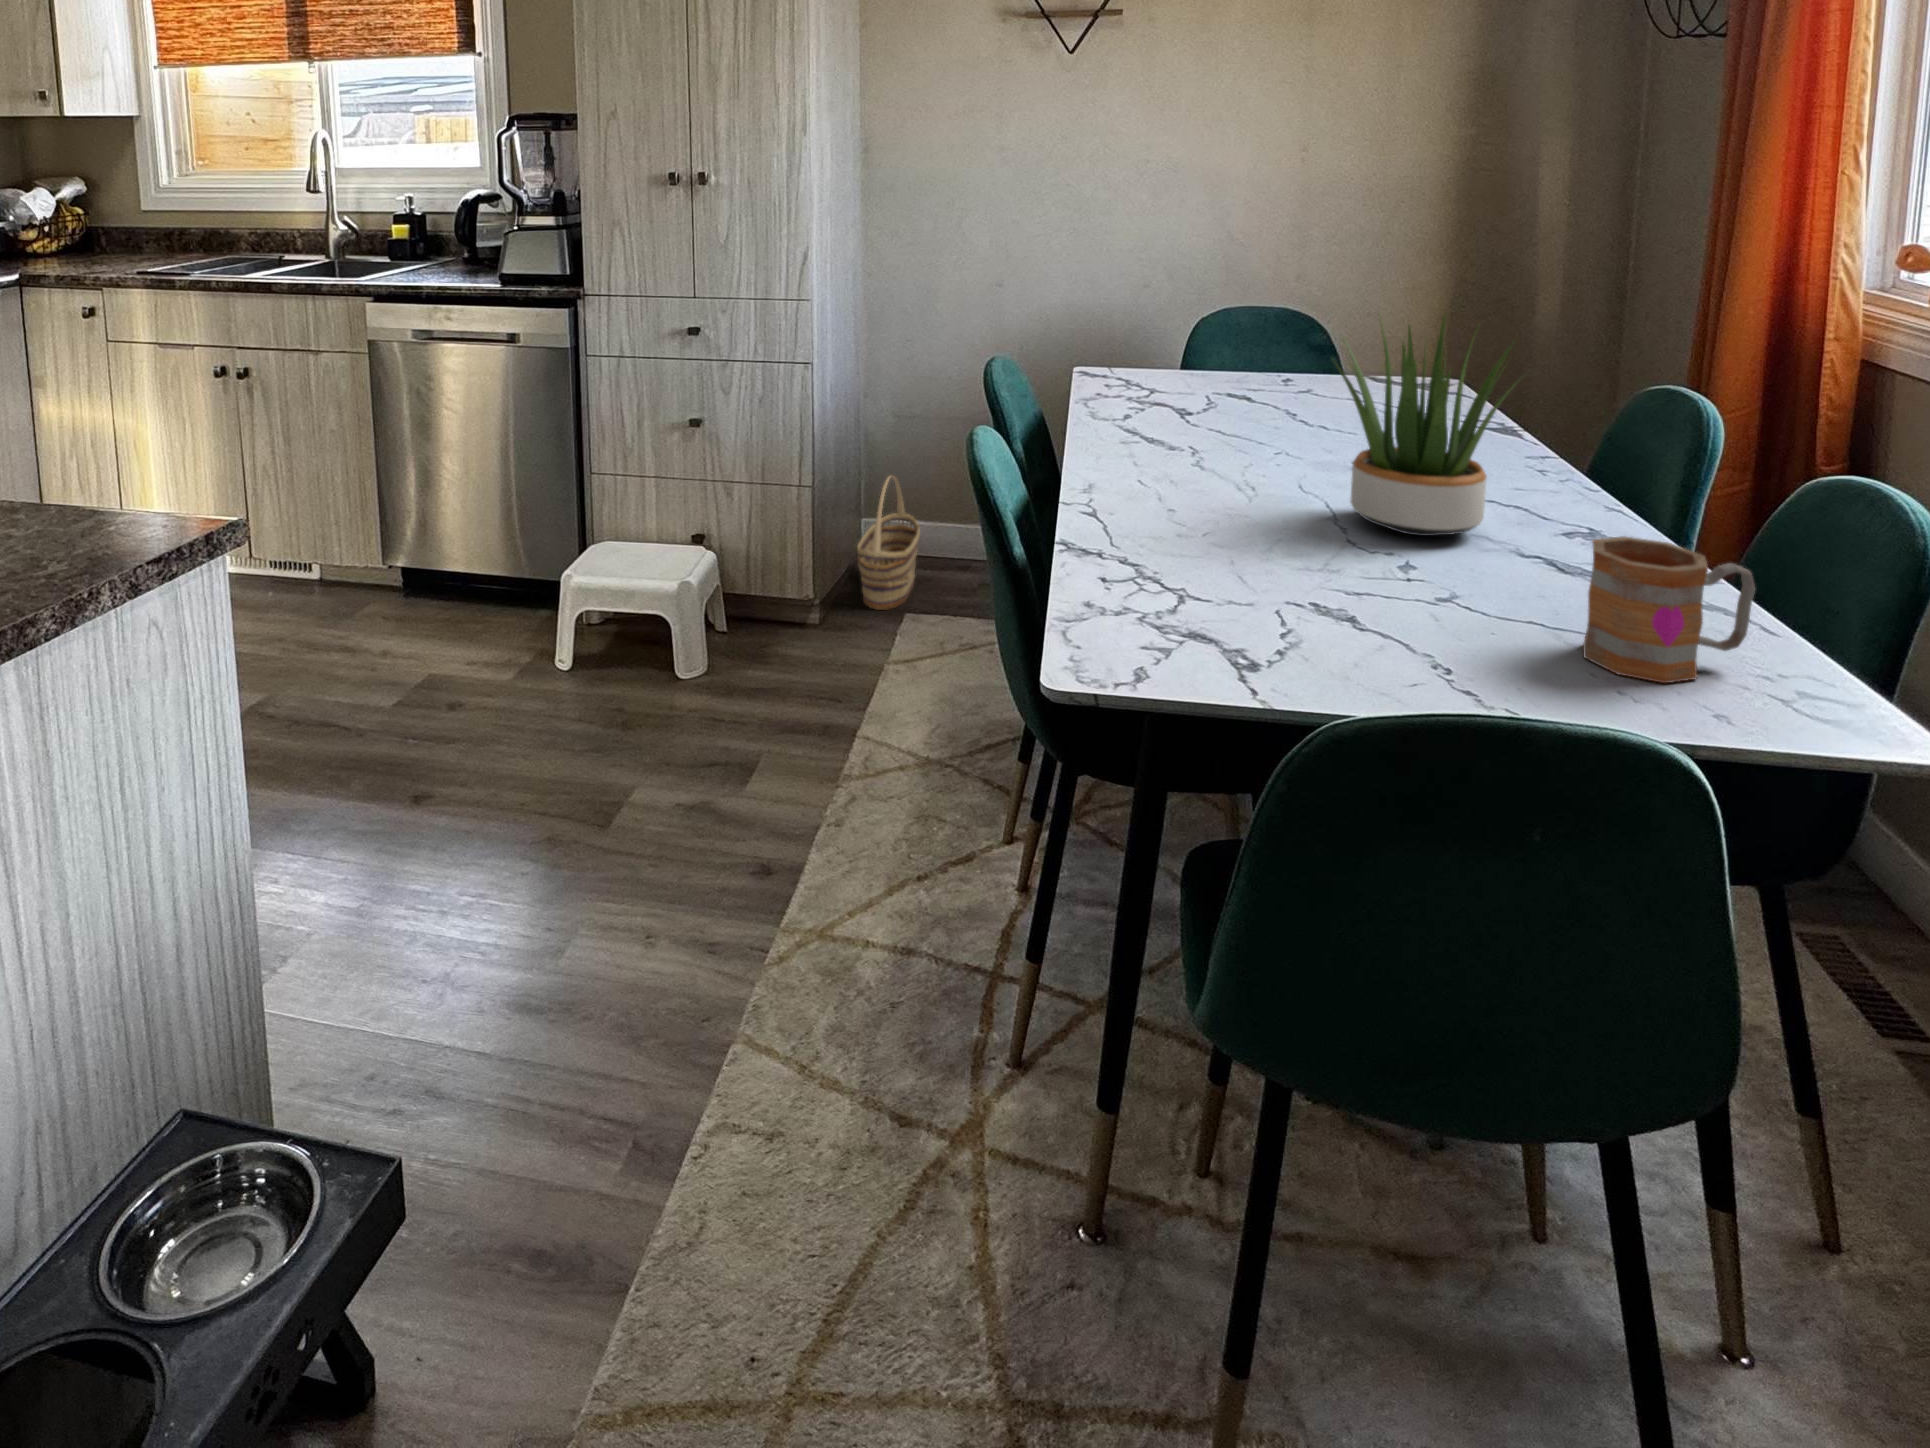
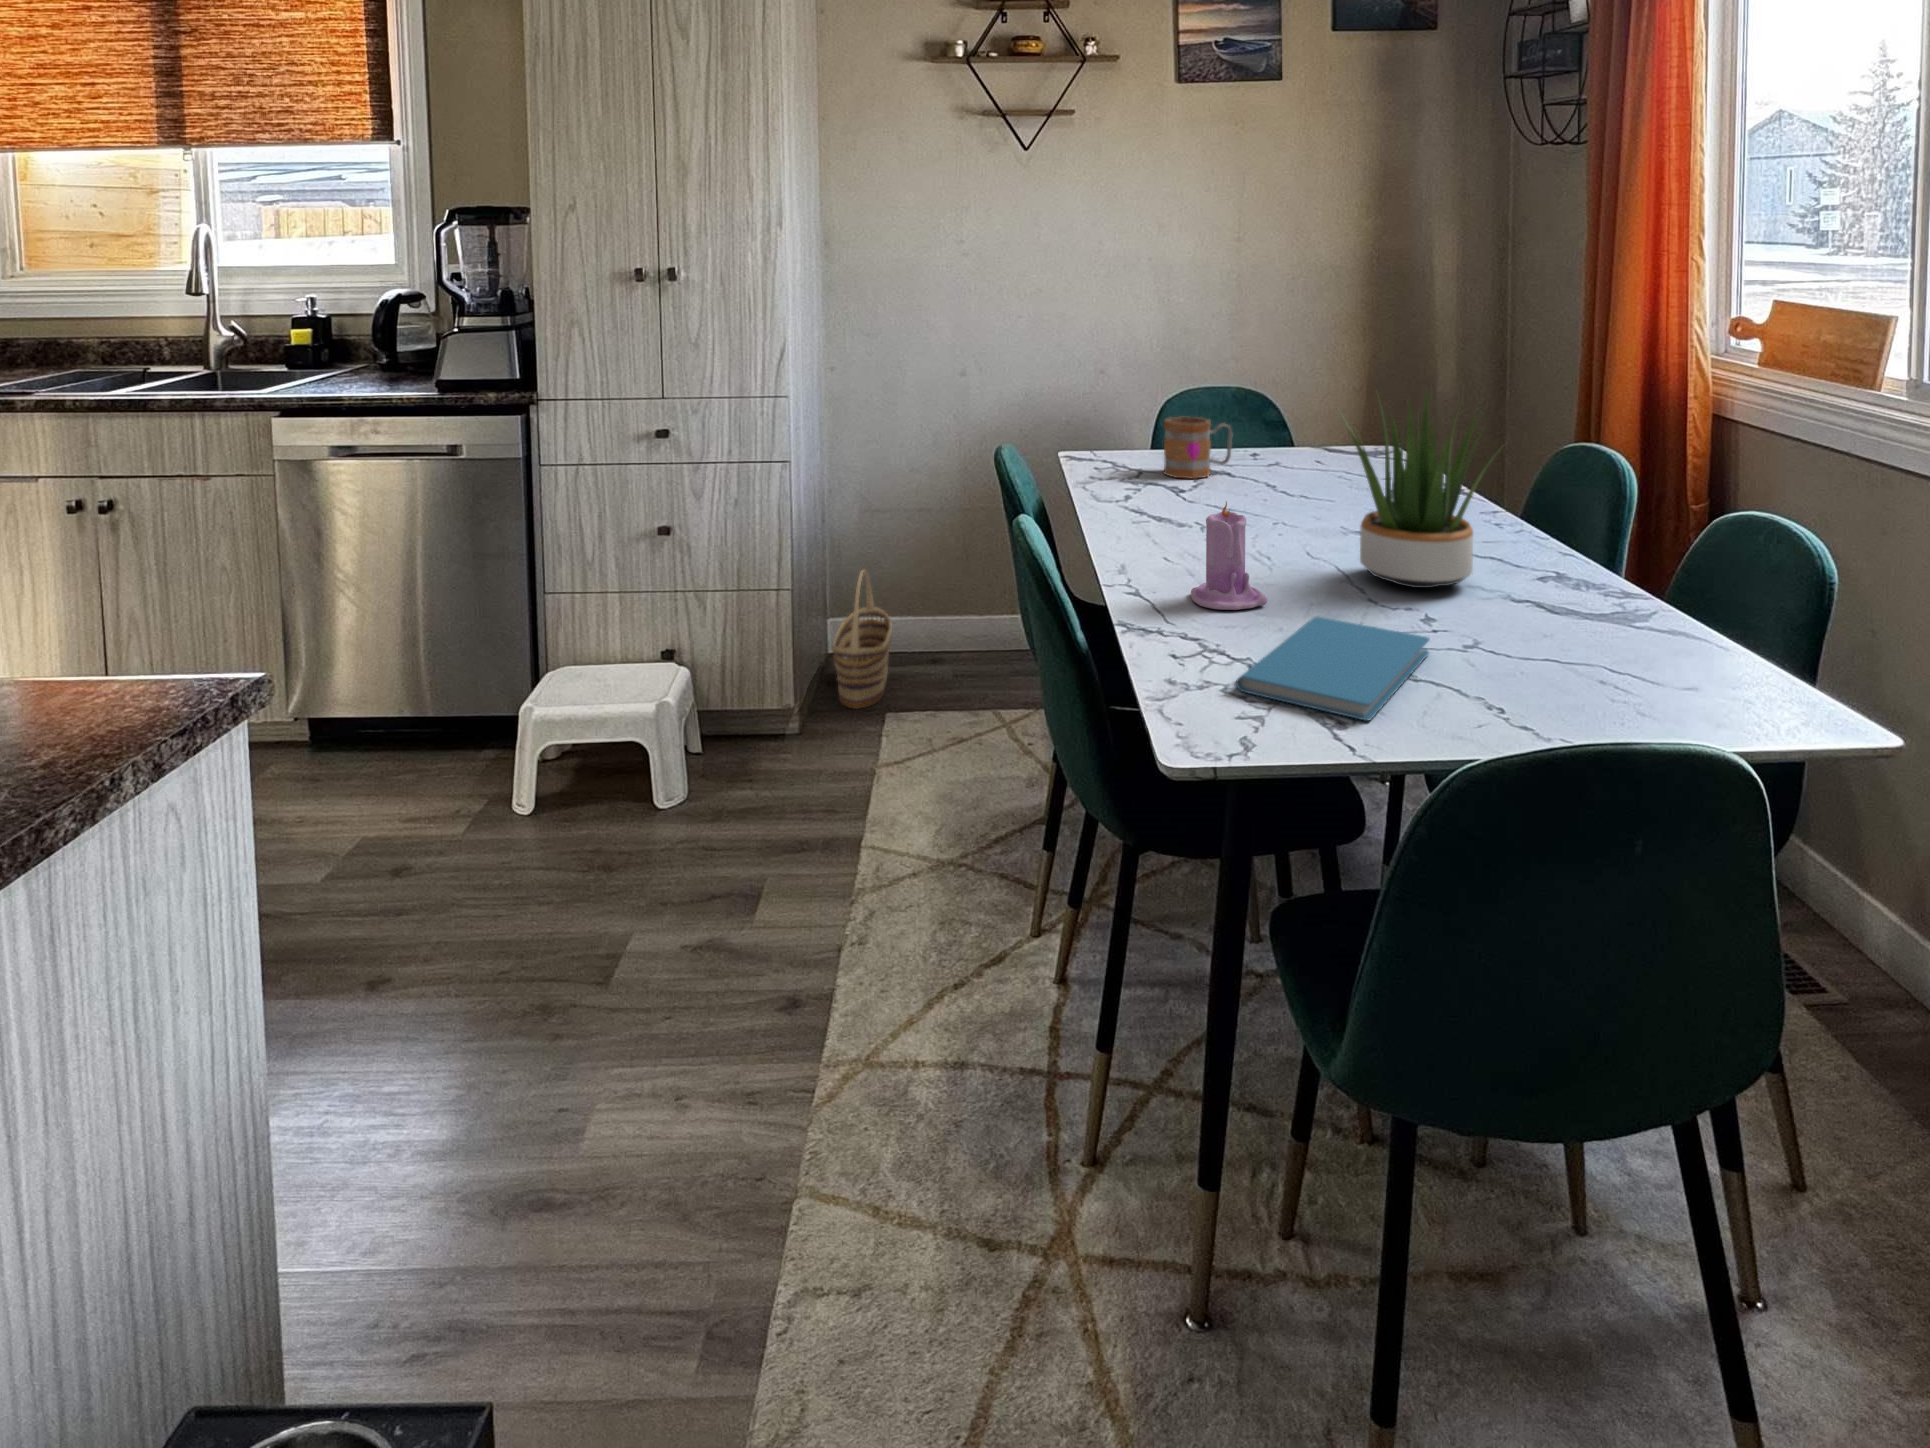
candle: none [1145,426,1227,541] -> present [1191,501,1267,610]
mug: present [1583,536,1755,683] -> present [1163,417,1233,479]
book: none [1147,555,1390,667] -> present [1236,617,1429,721]

